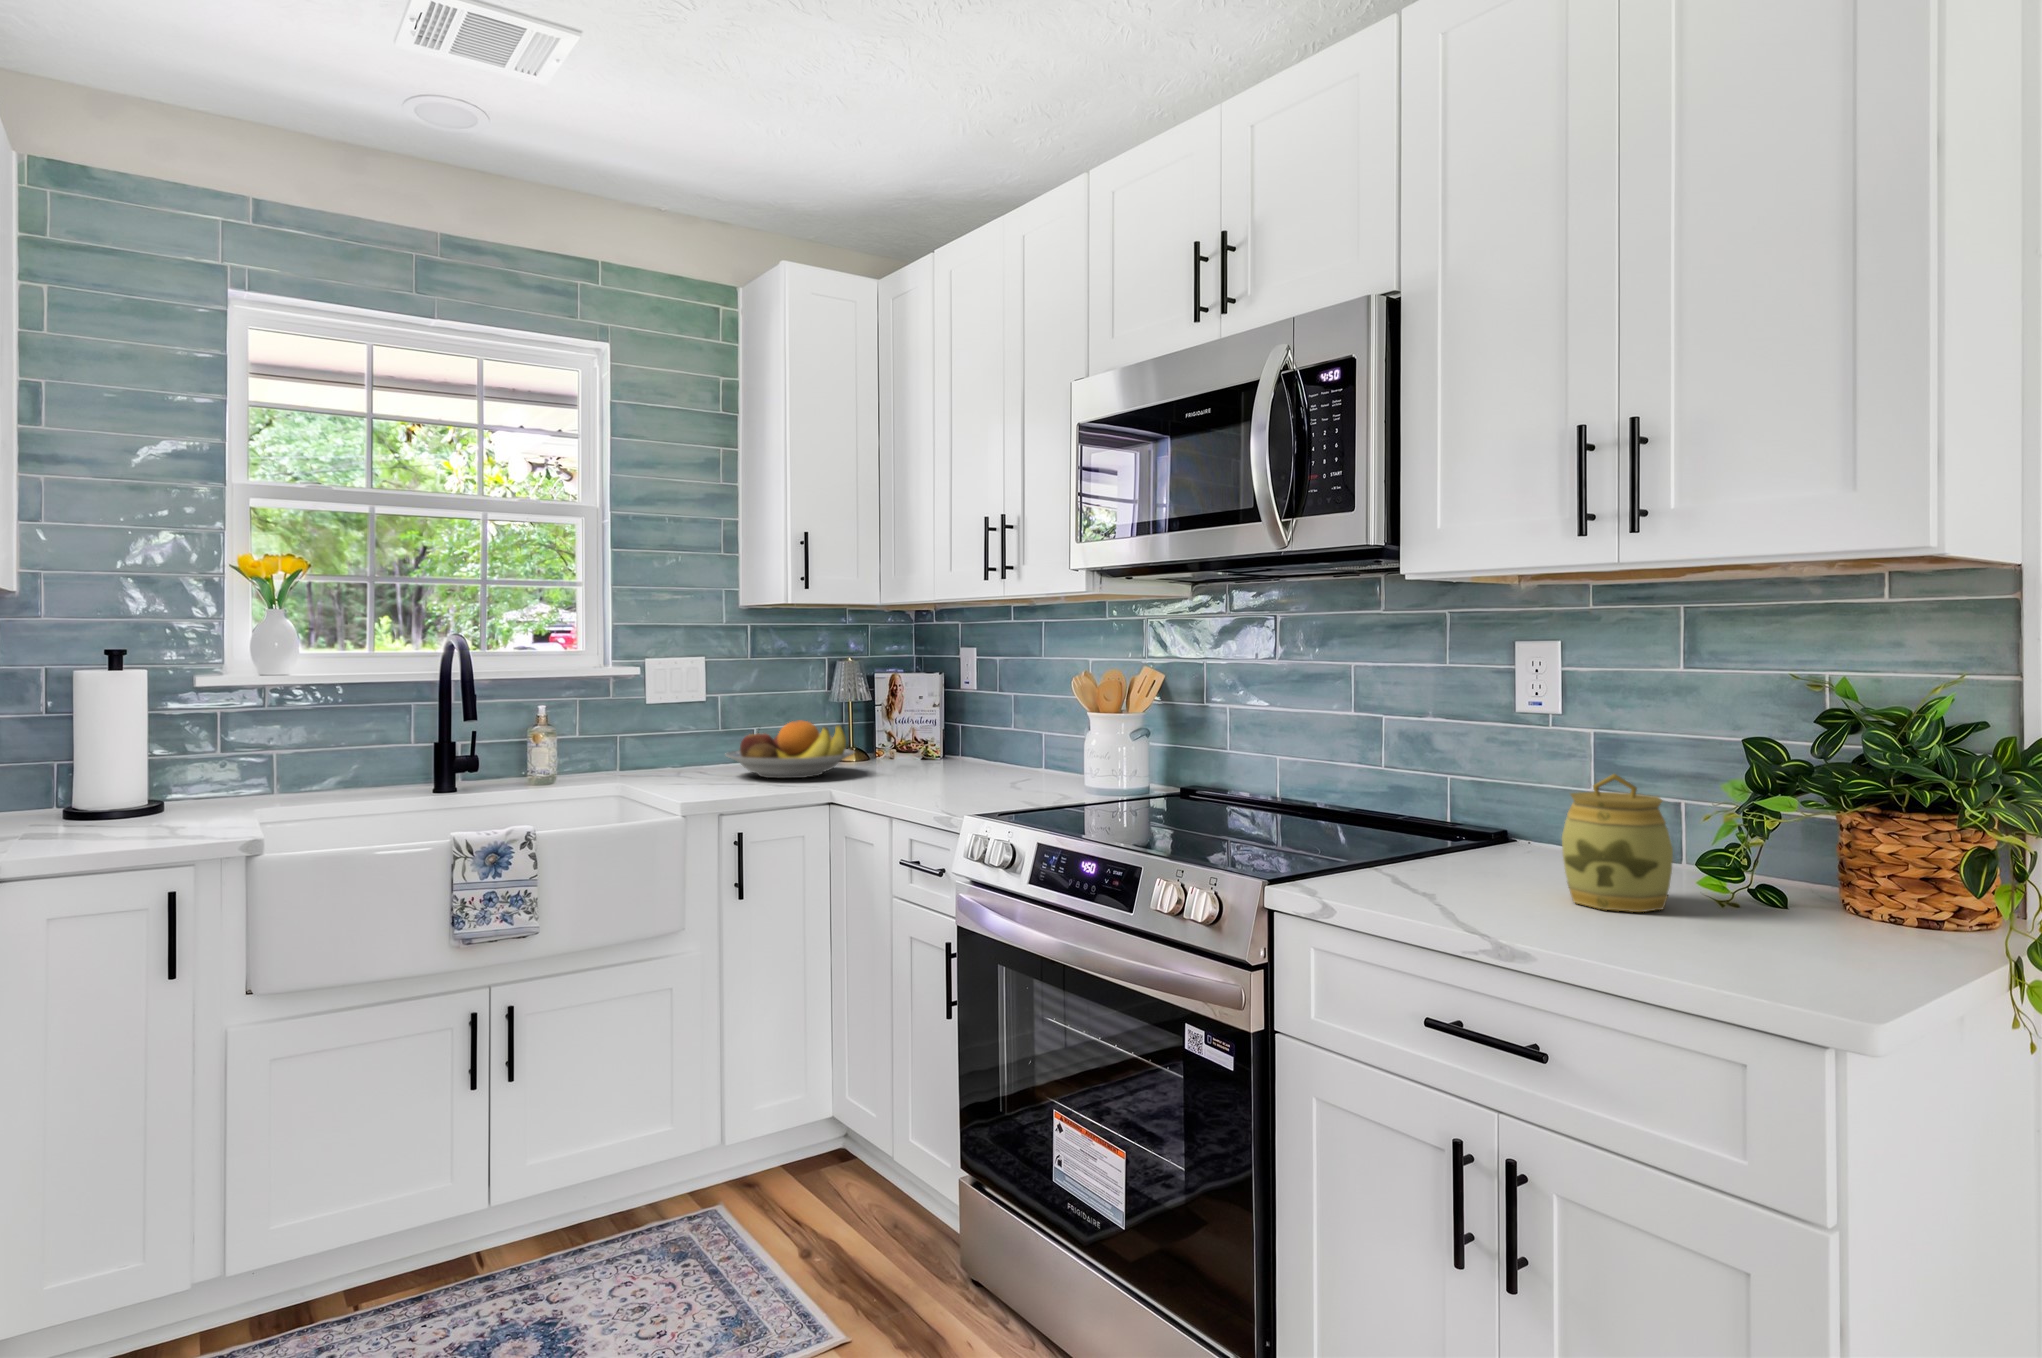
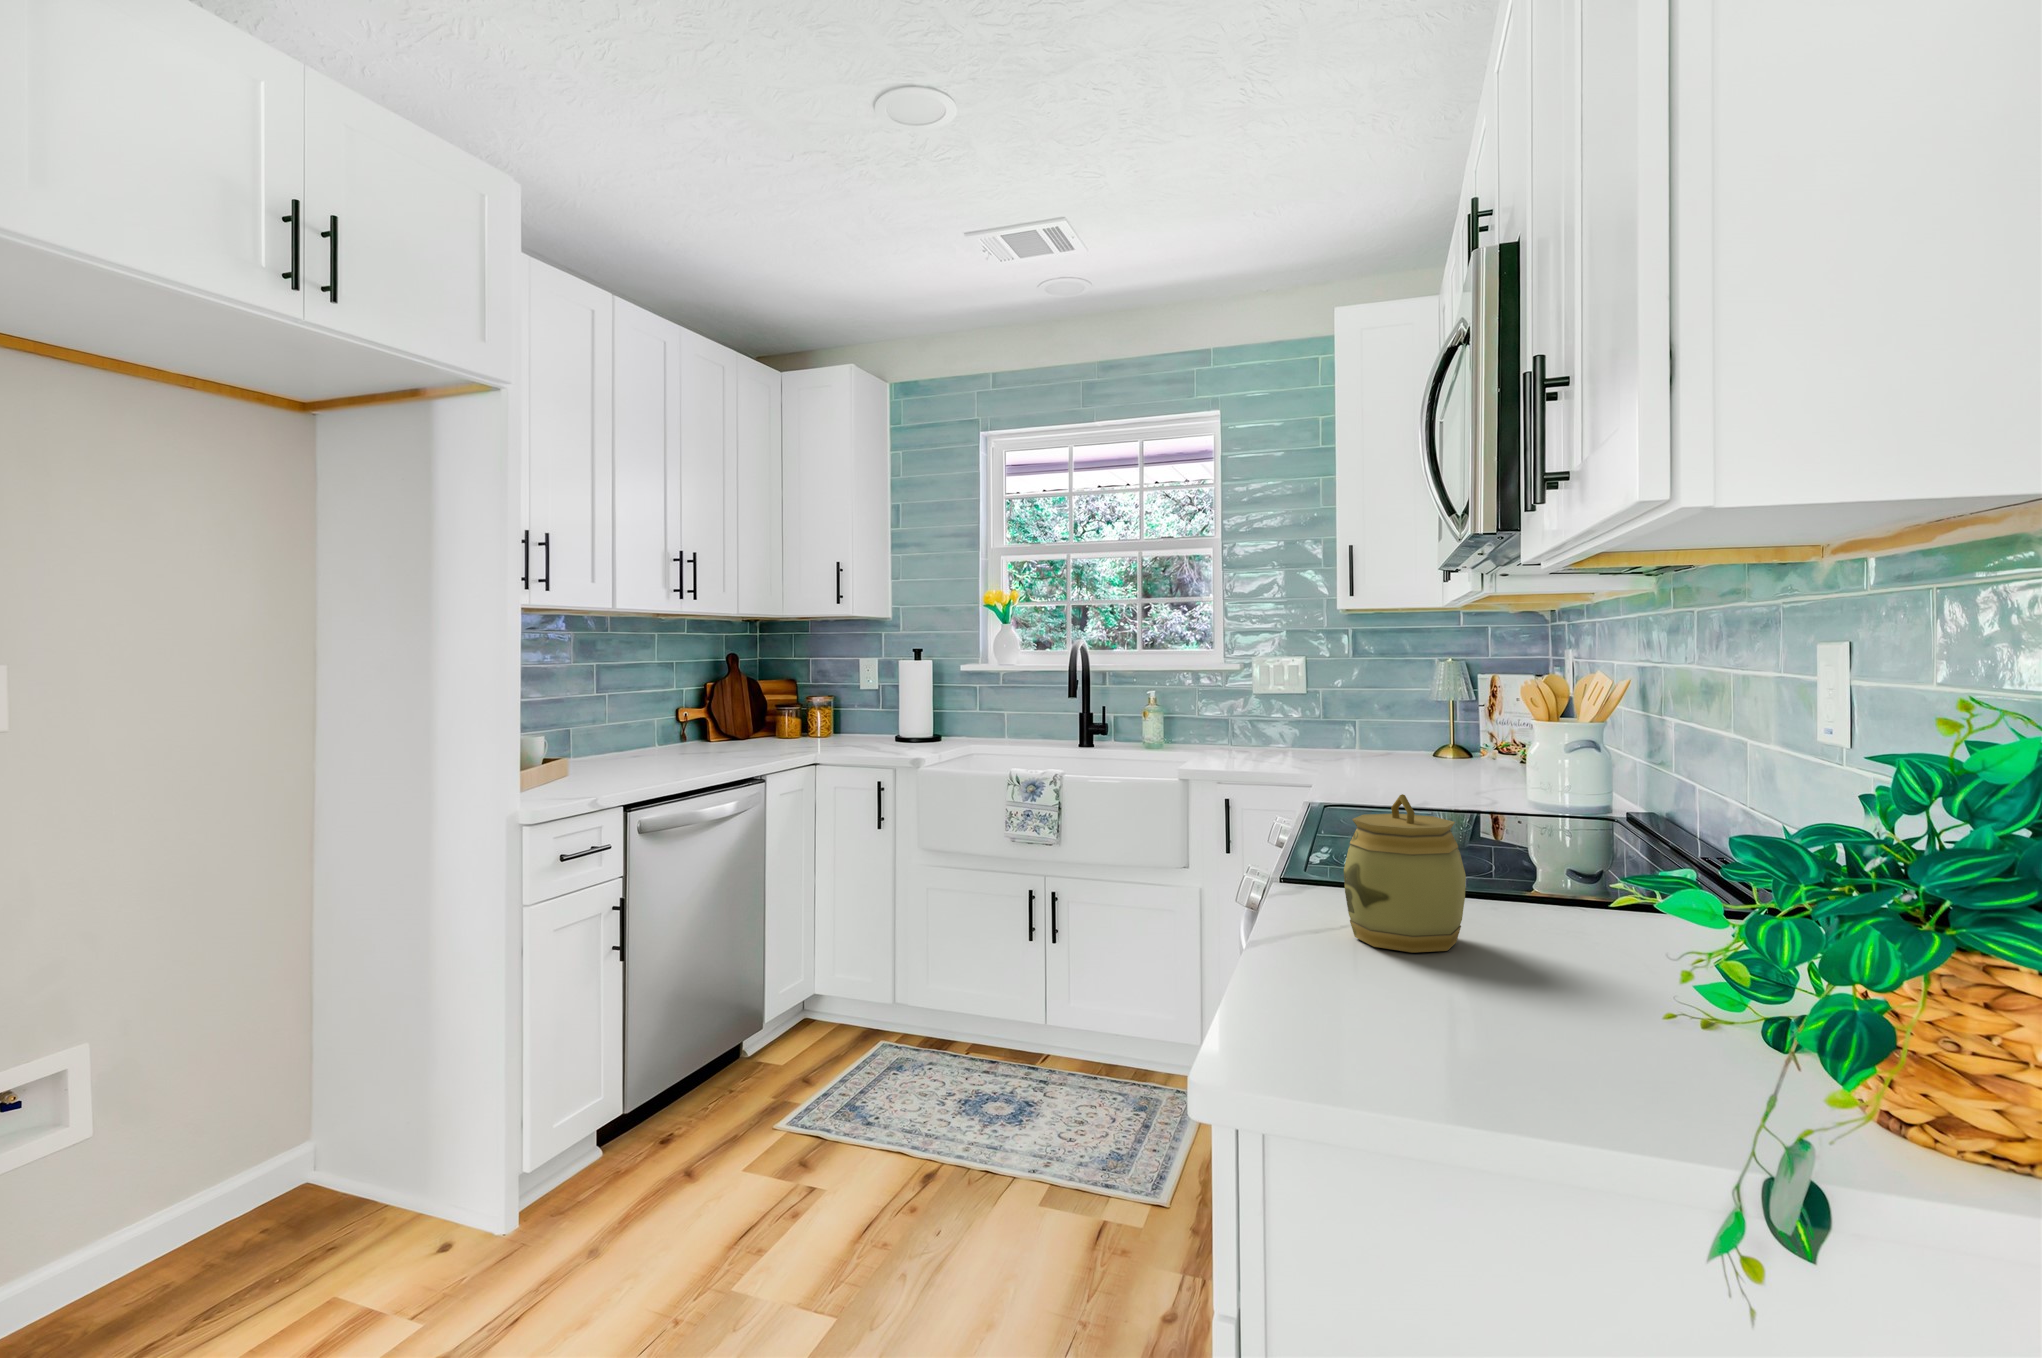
fruit bowl: present [726,721,854,778] -> none [1270,713,1390,763]

